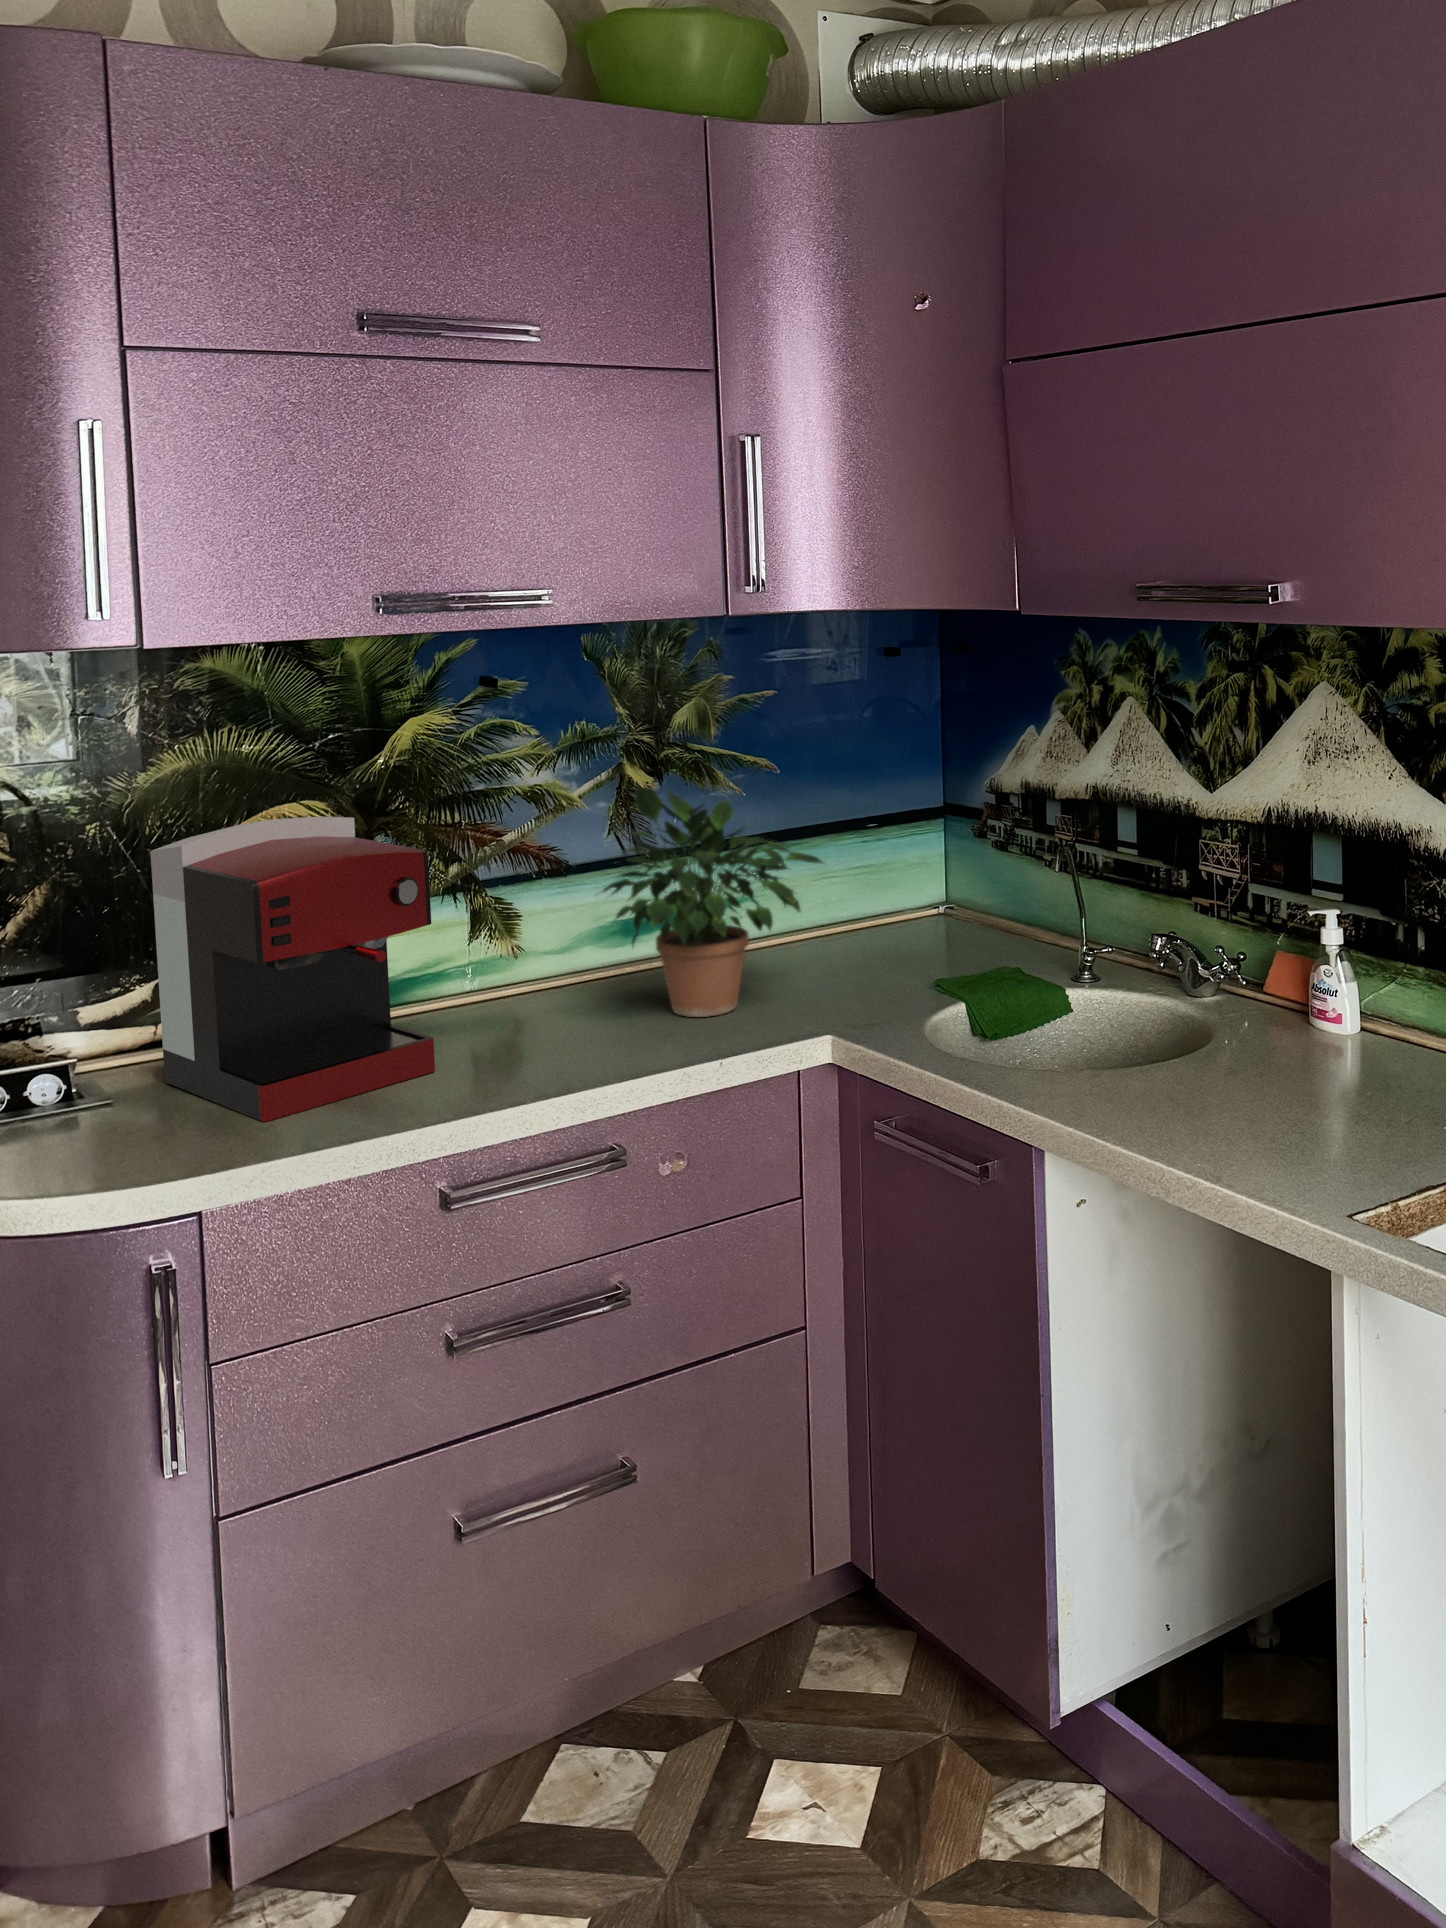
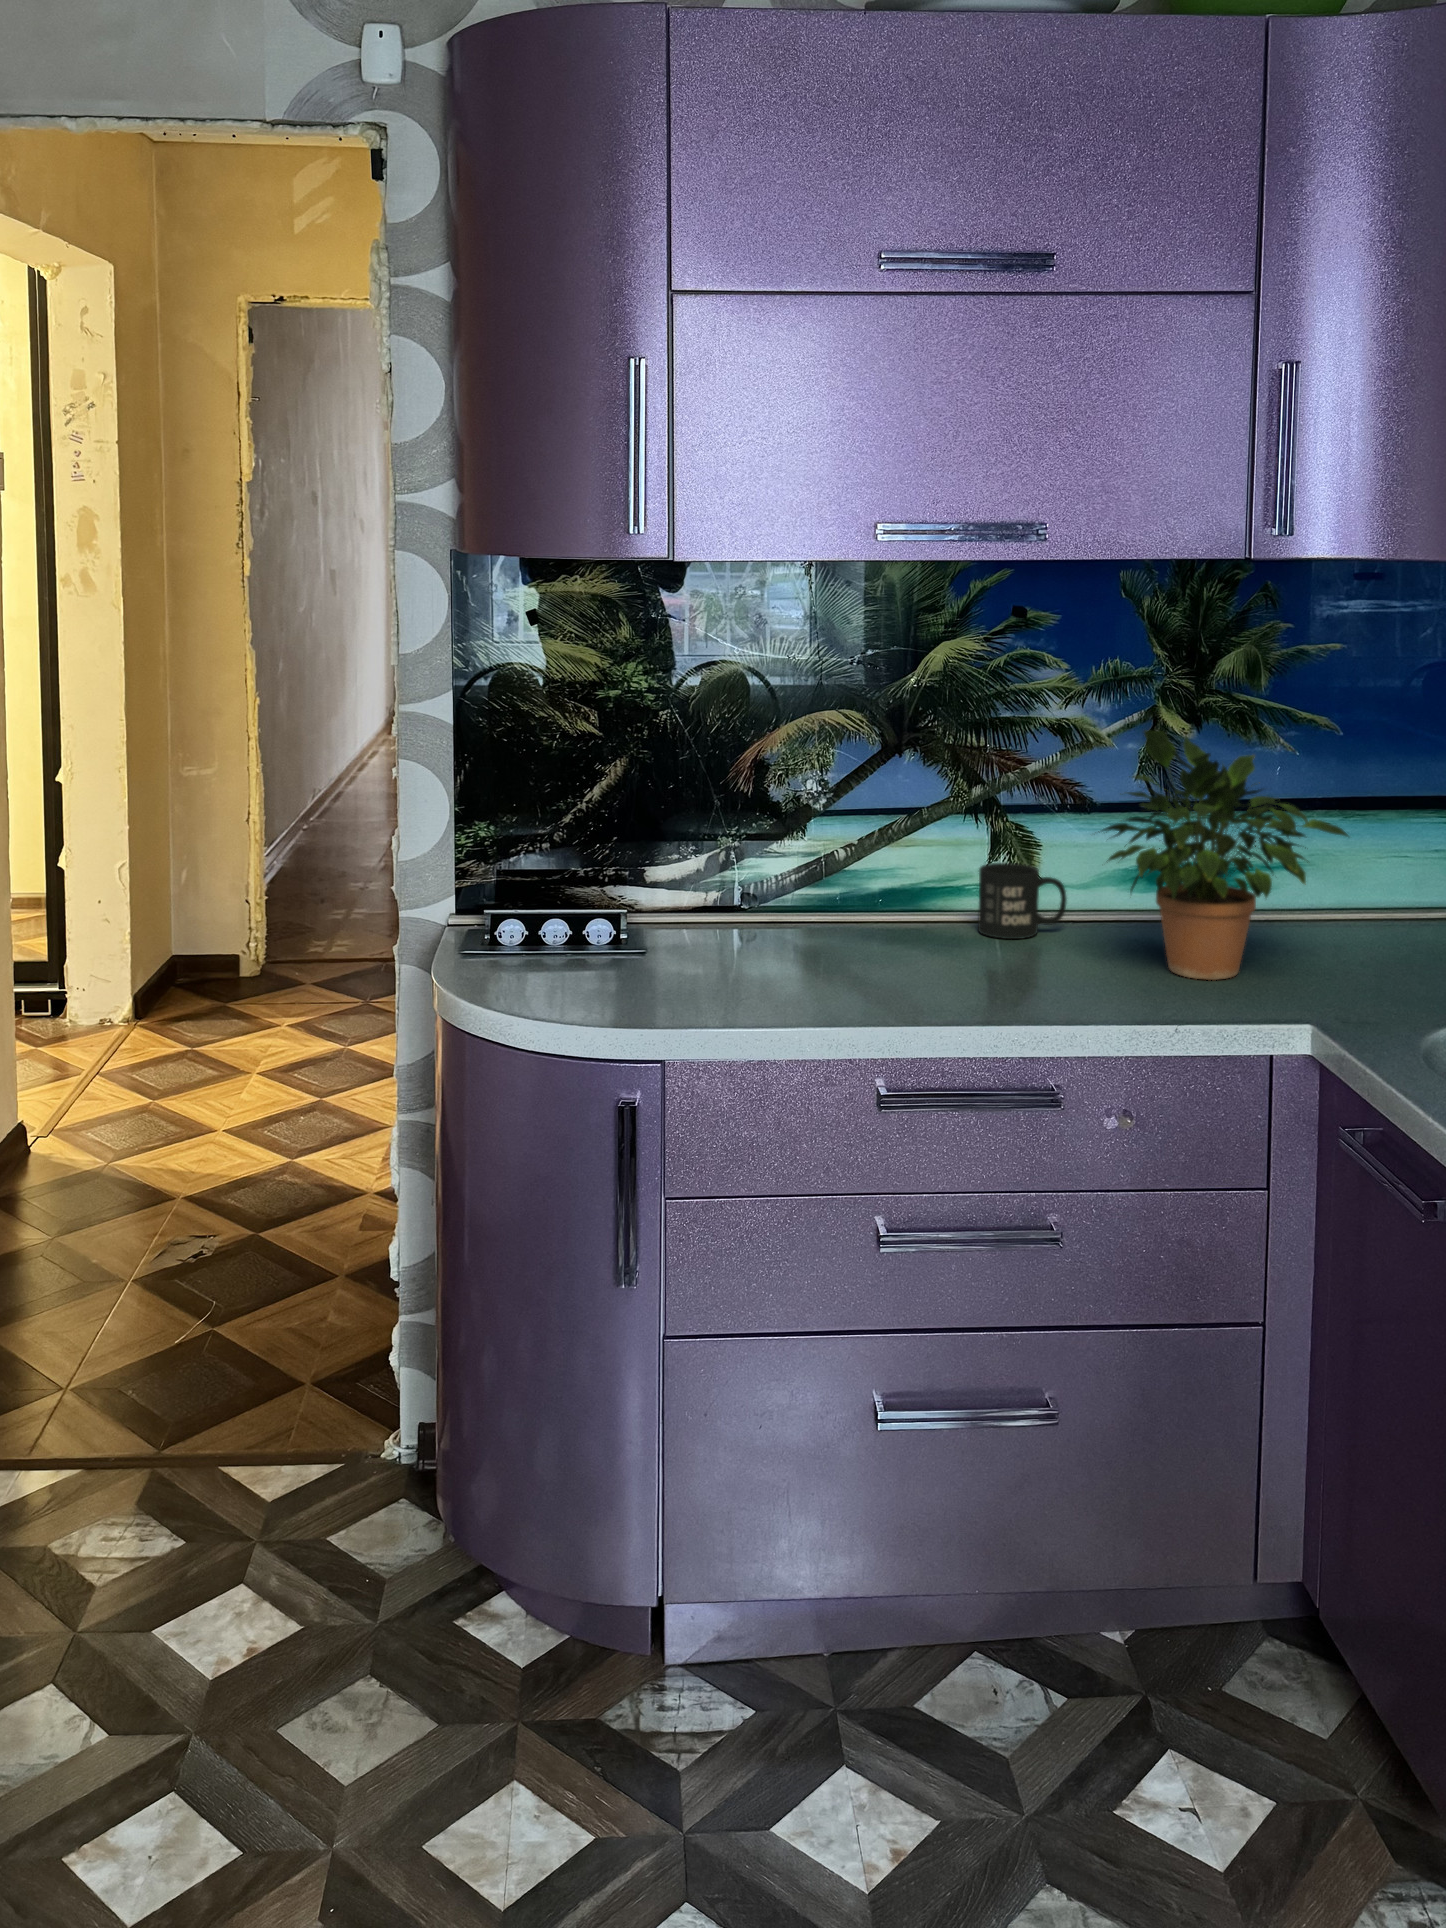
coffee maker: present [150,817,435,1122] -> none [690,720,920,995]
mug: none [465,934,555,1012] -> present [978,863,1067,939]

